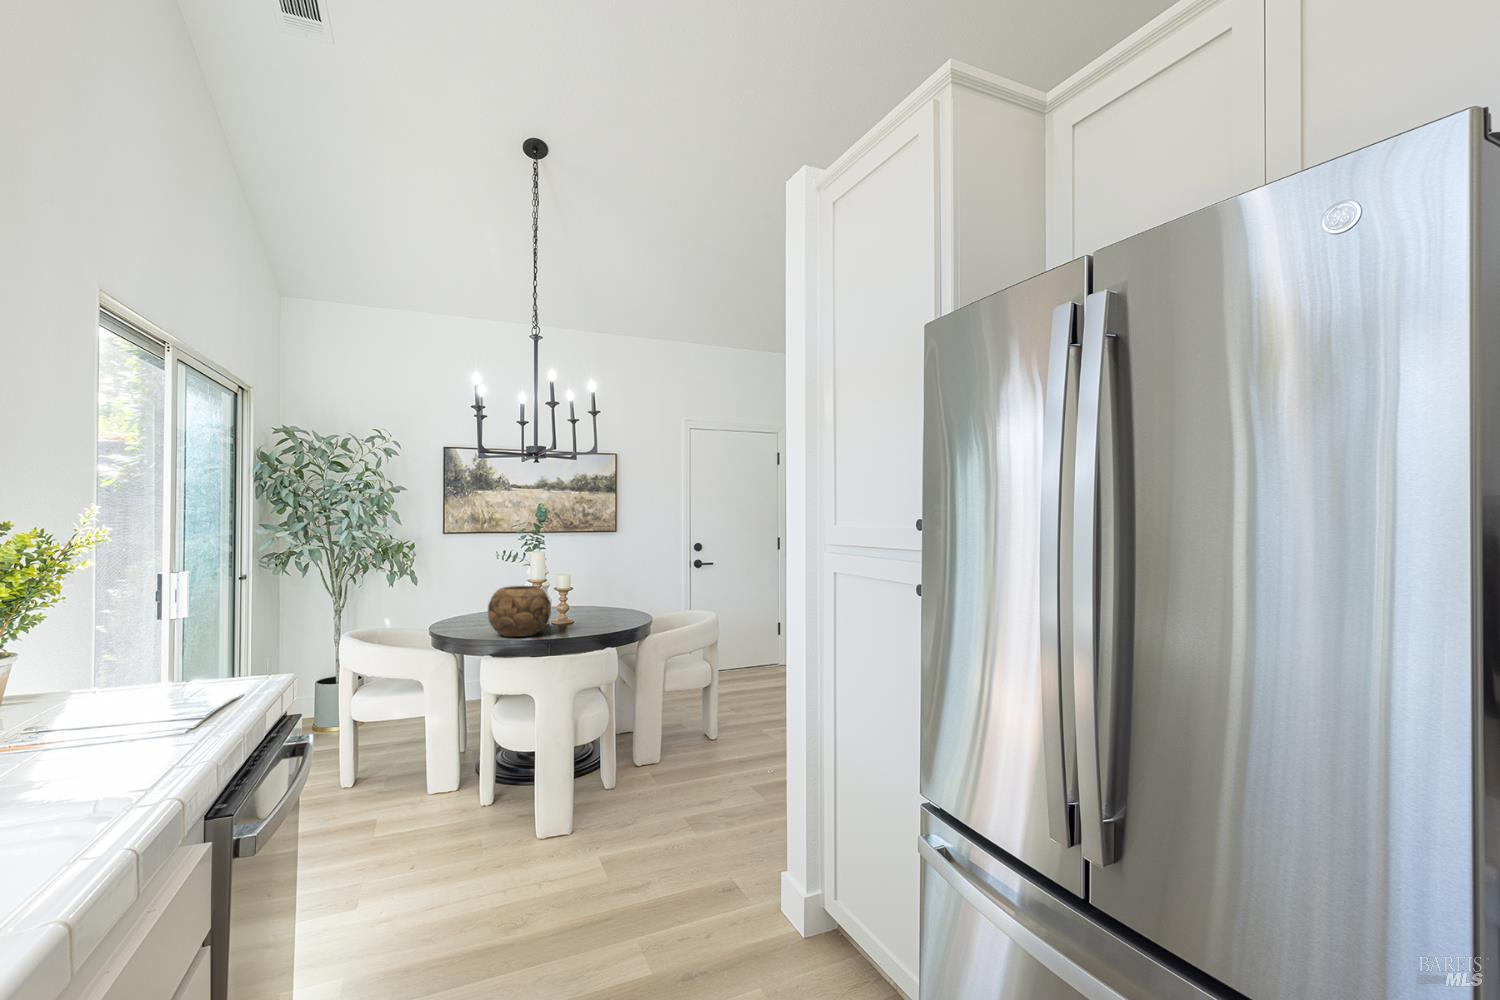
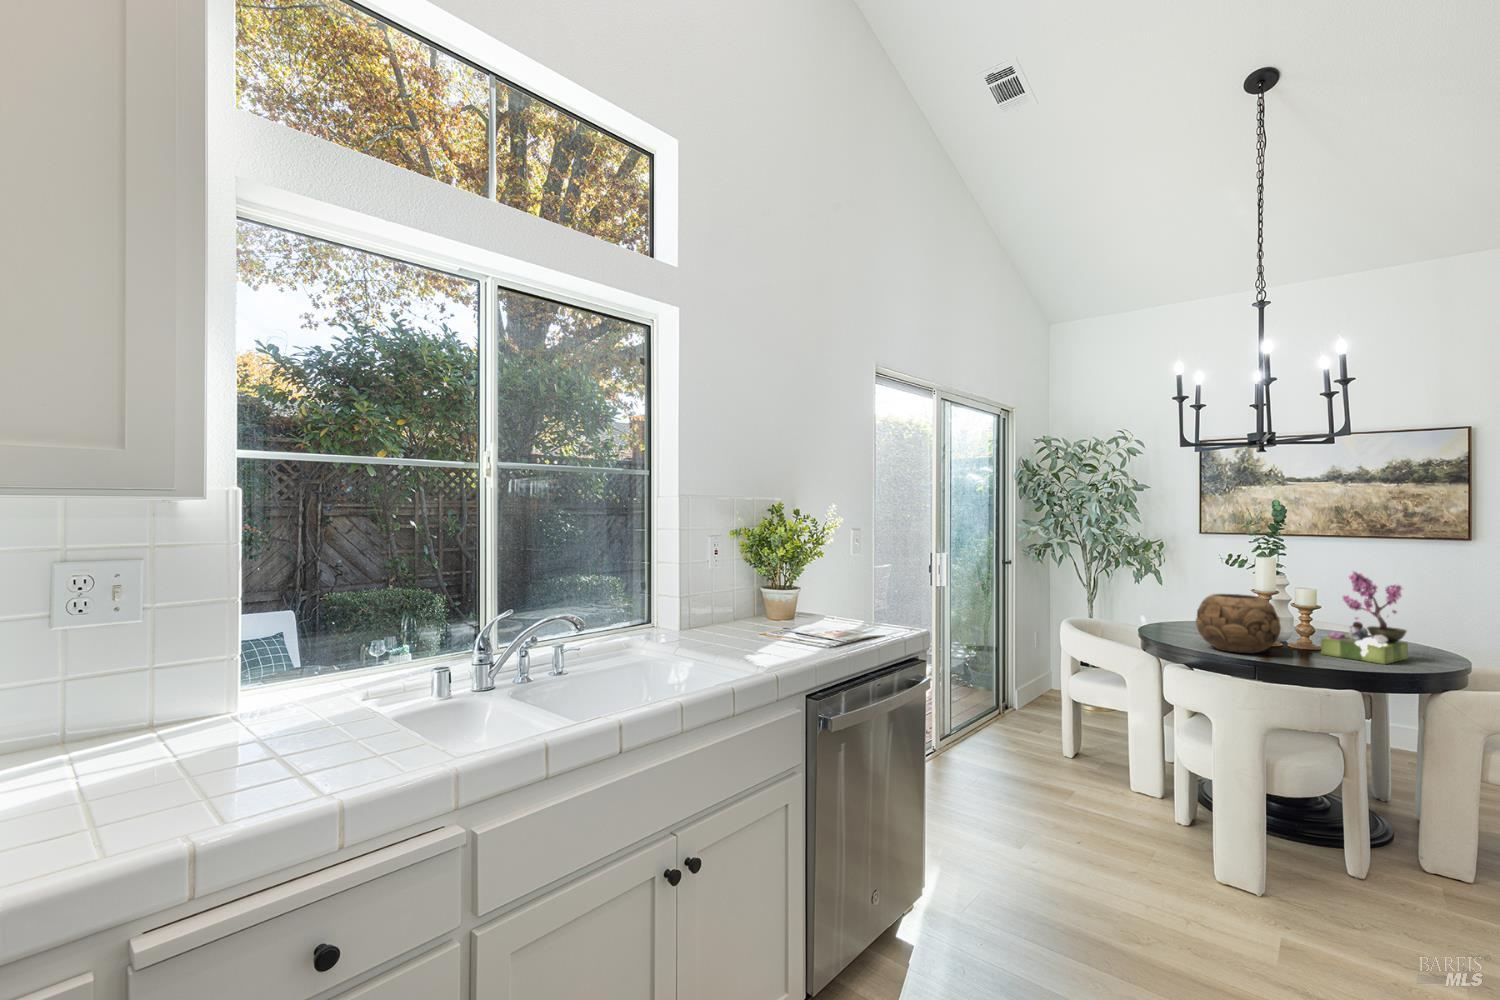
flower arrangement: none [572,558,618,627] -> present [1321,572,1408,664]

